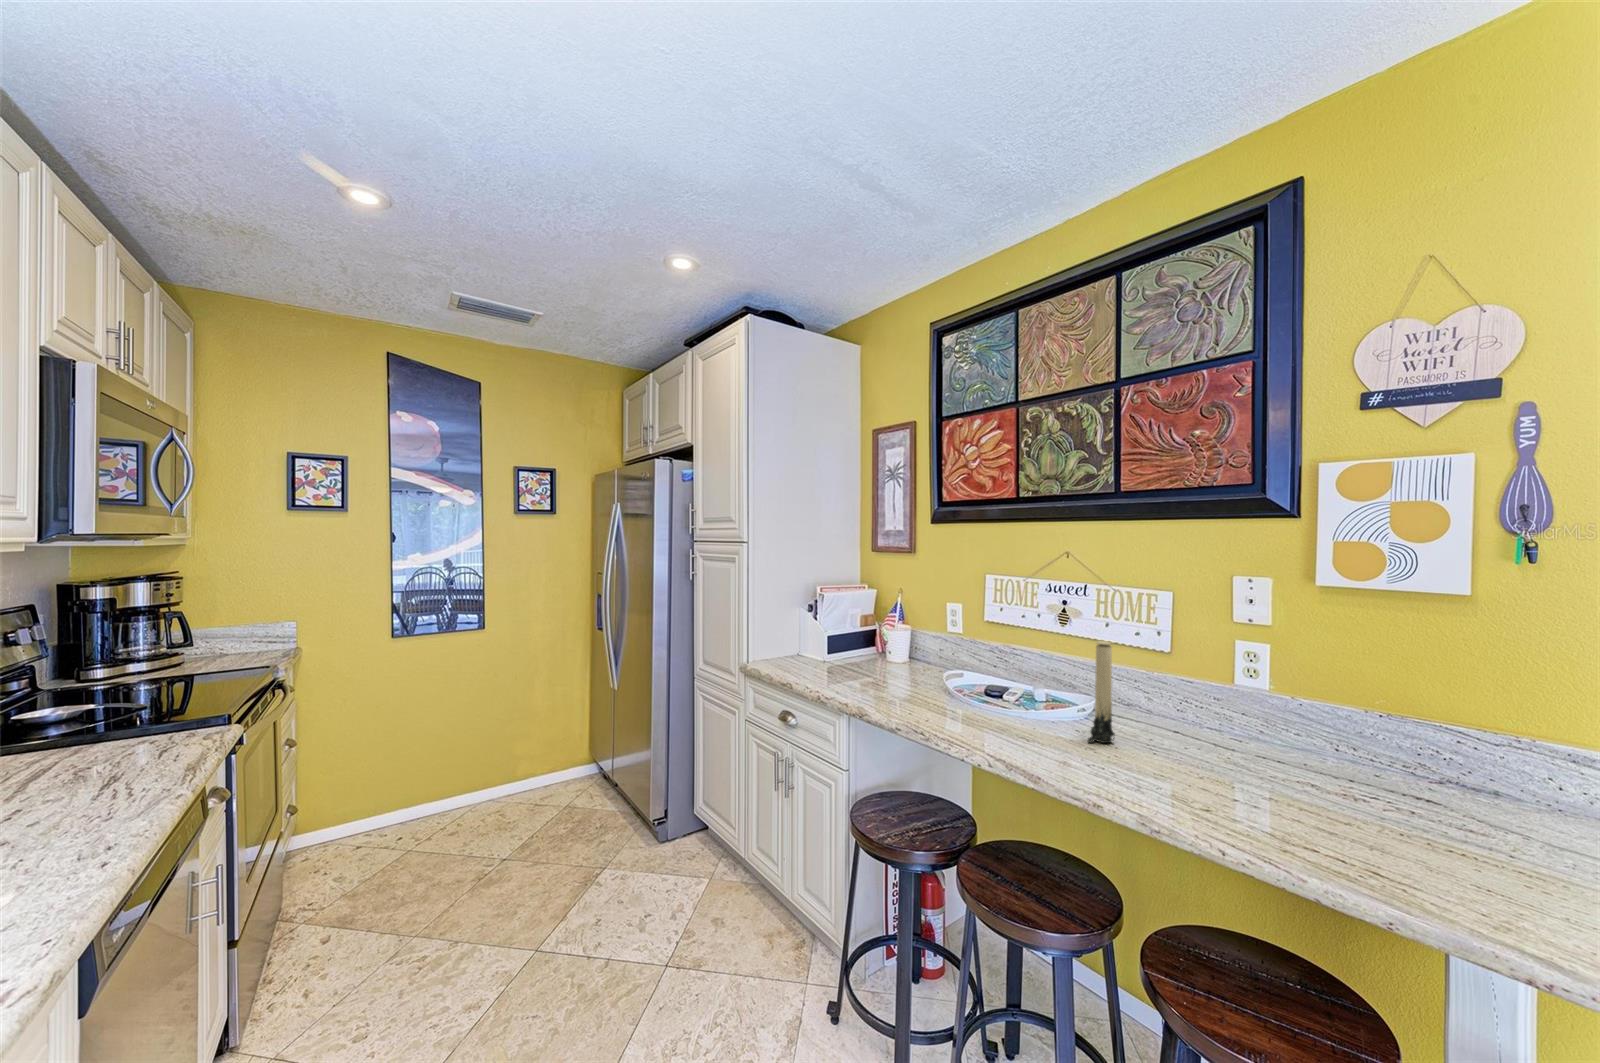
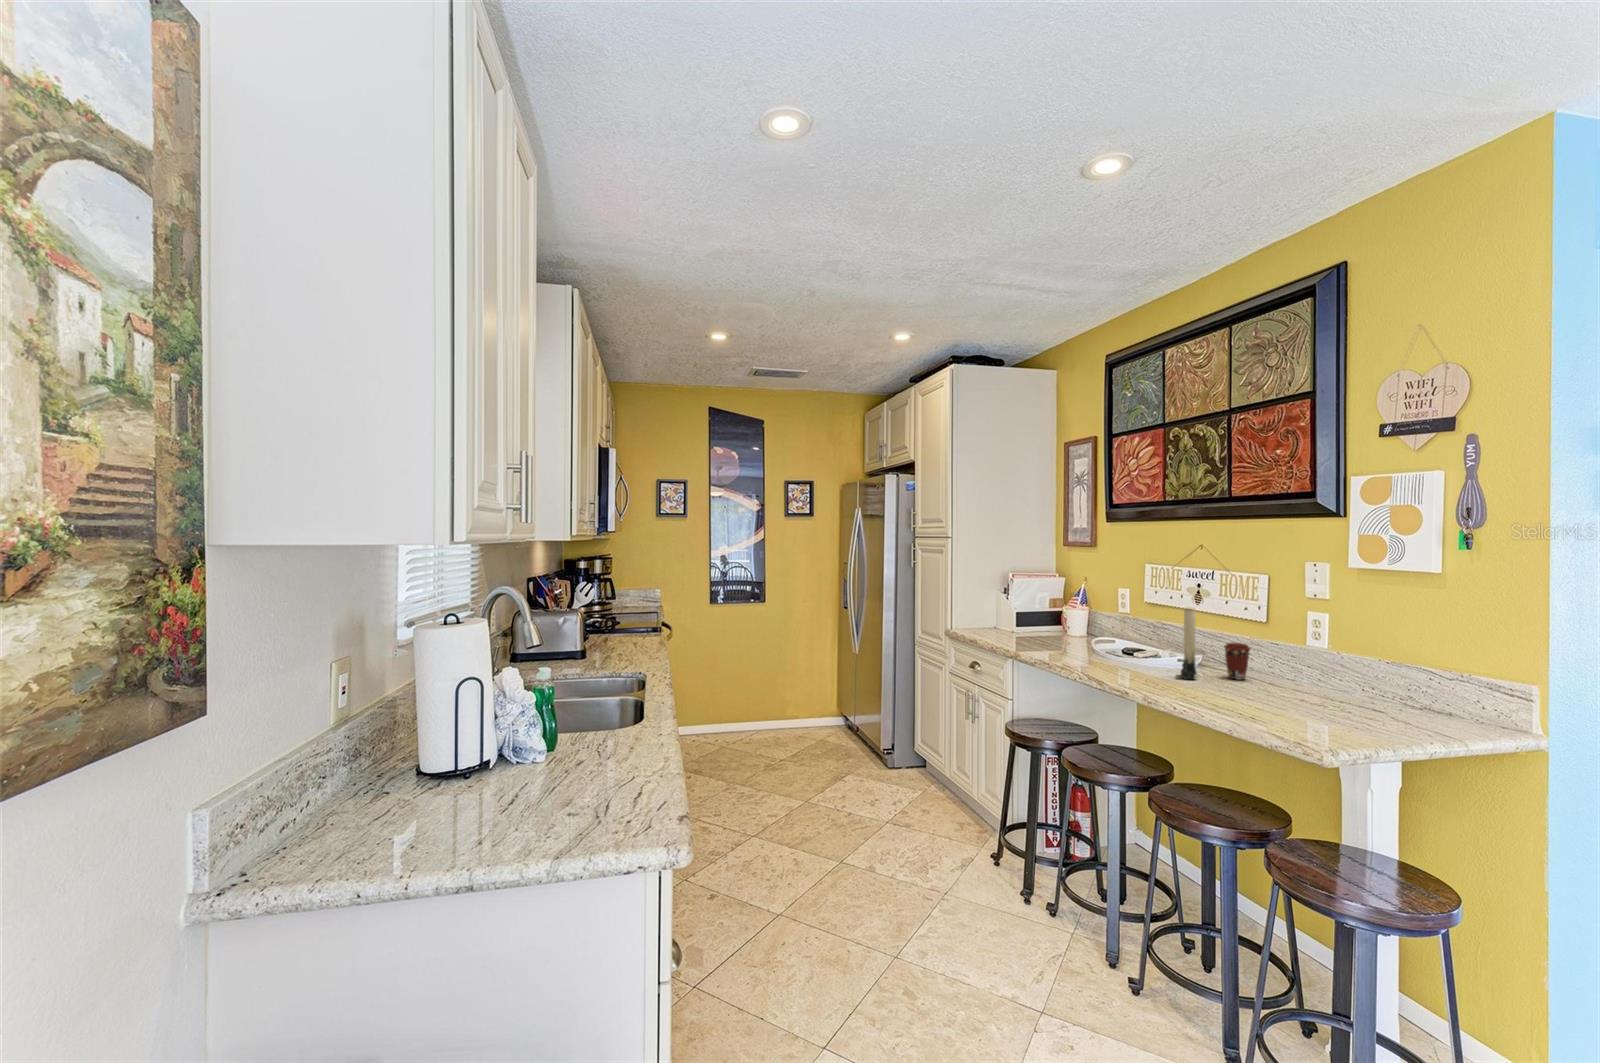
coffee cup: none [1132,684,1168,735] -> present [1224,643,1250,680]

